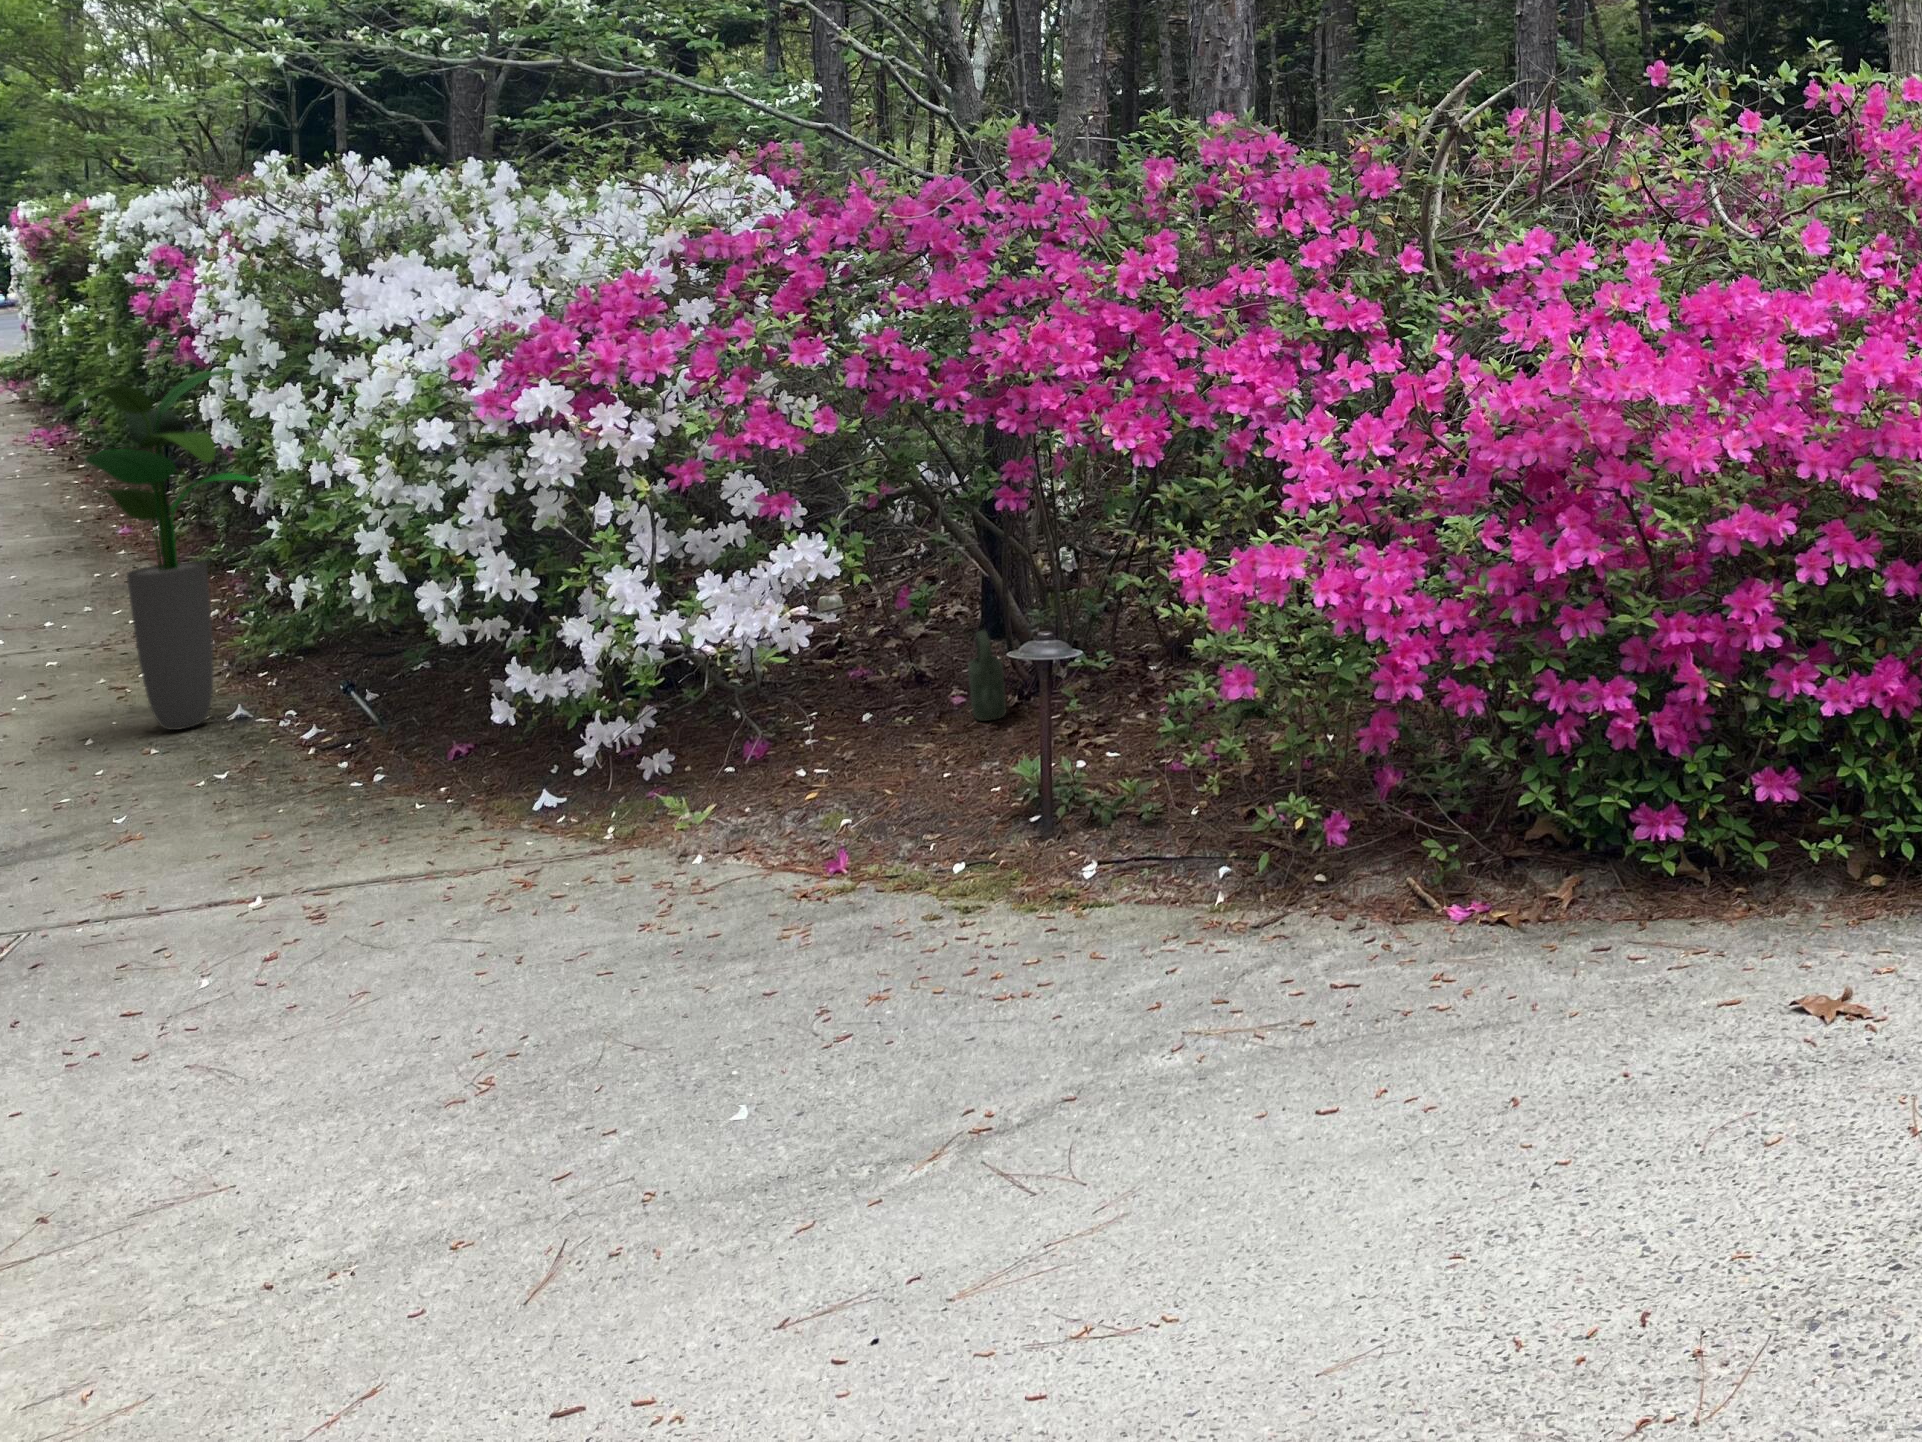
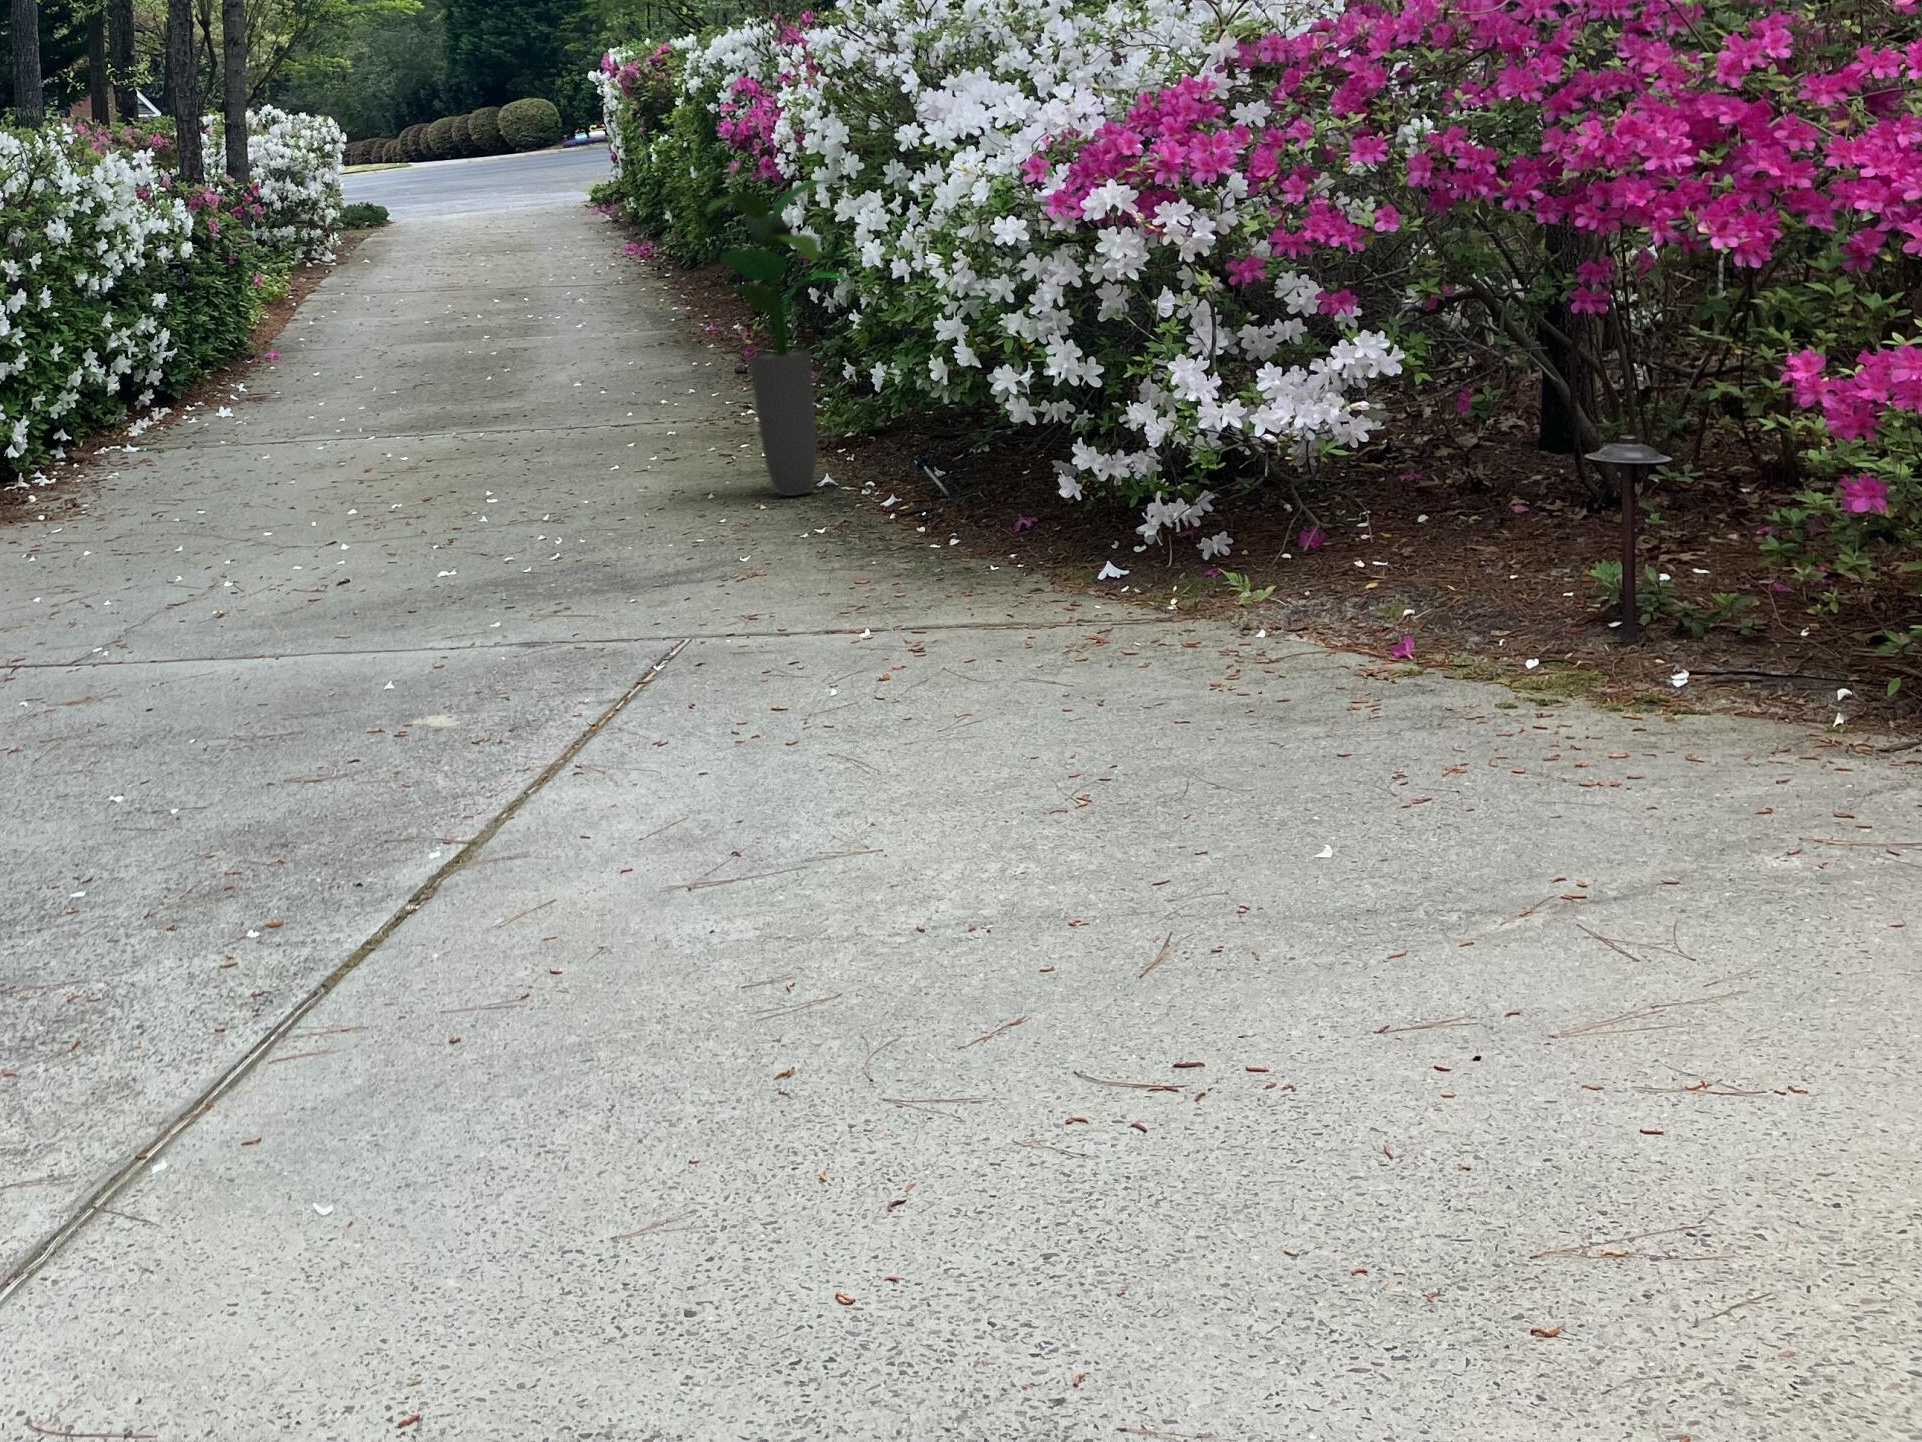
watering can: present [968,631,1006,721] -> none [1541,449,1585,543]

